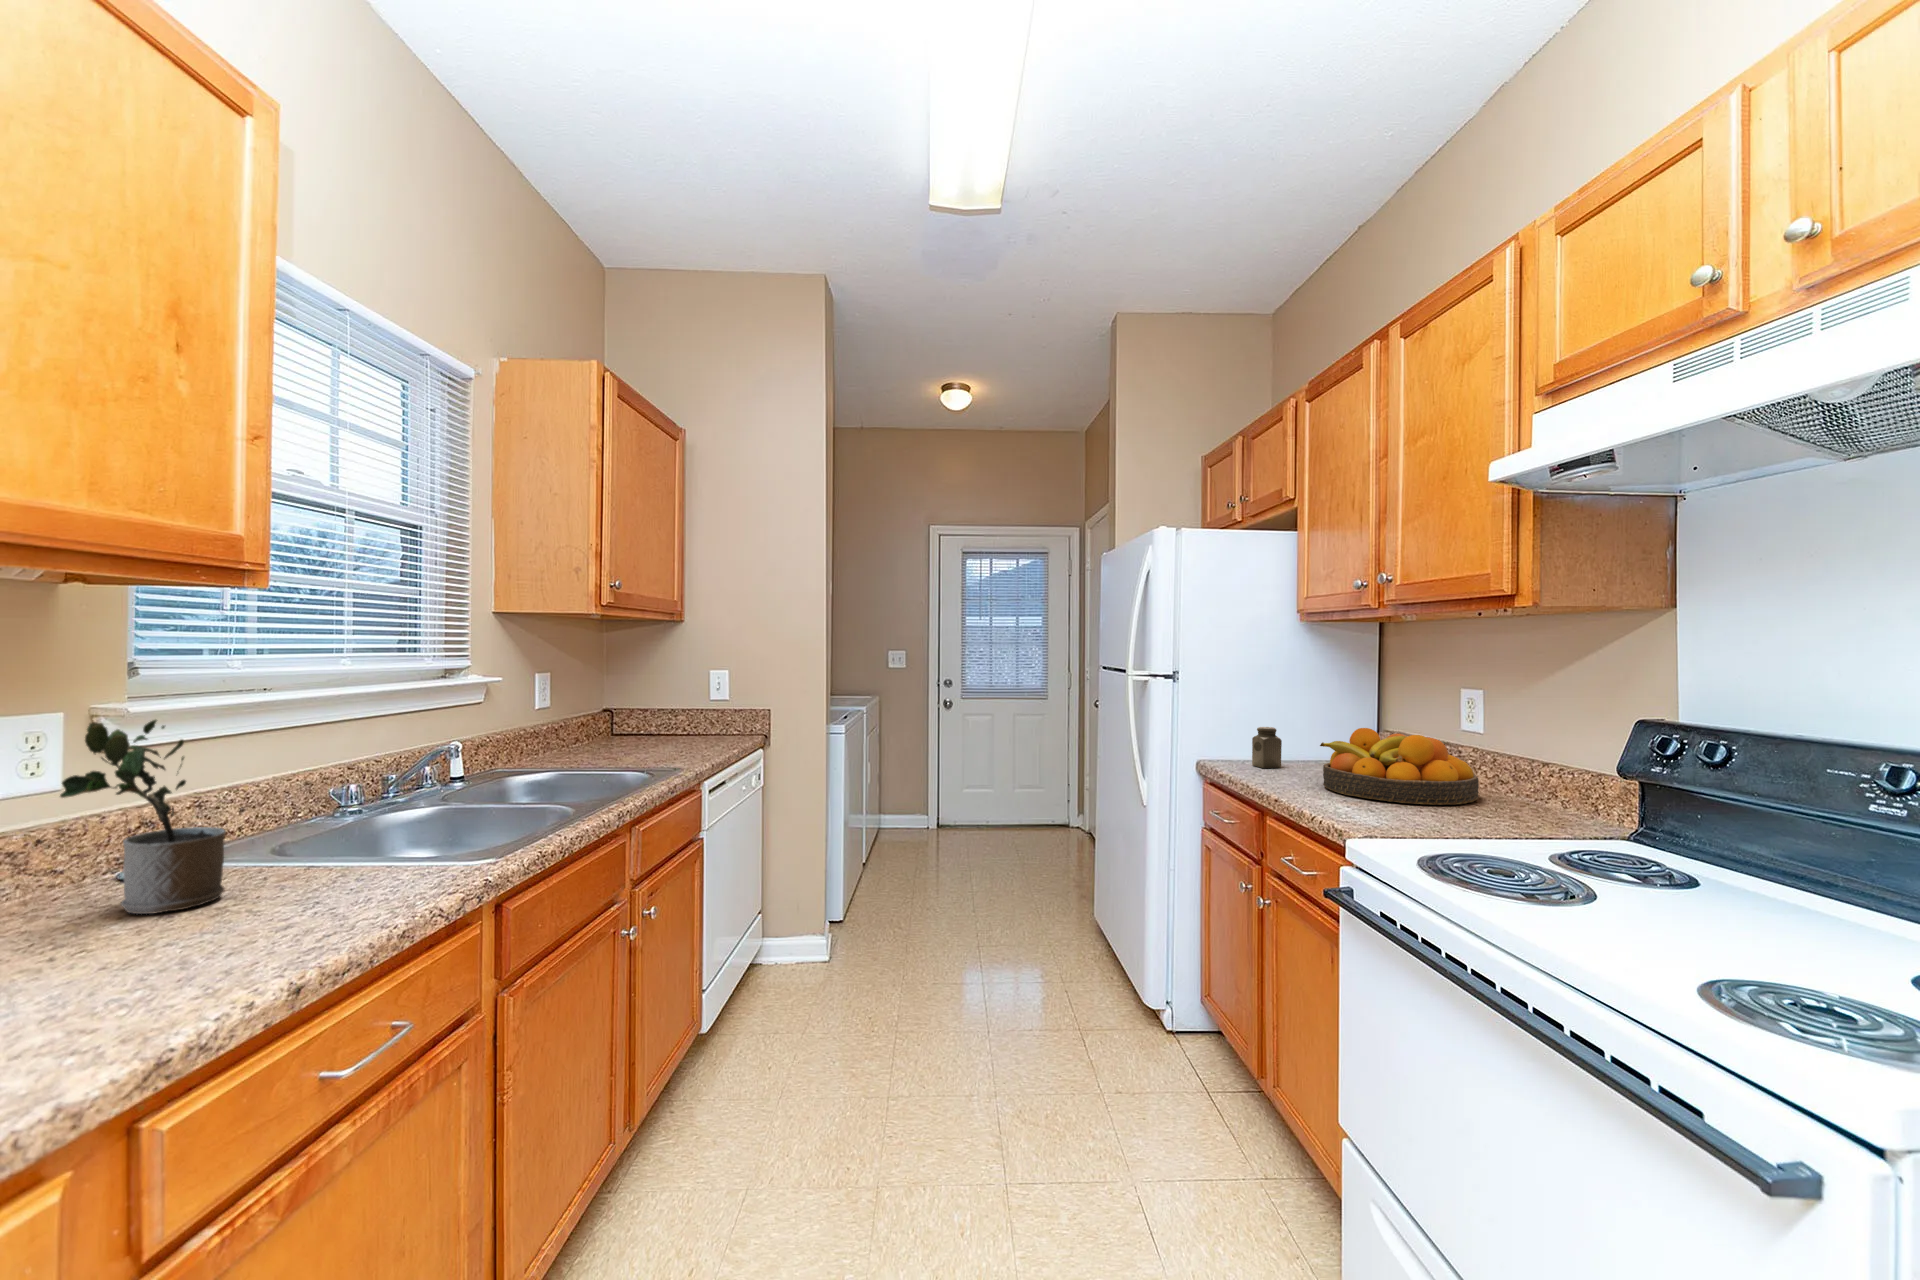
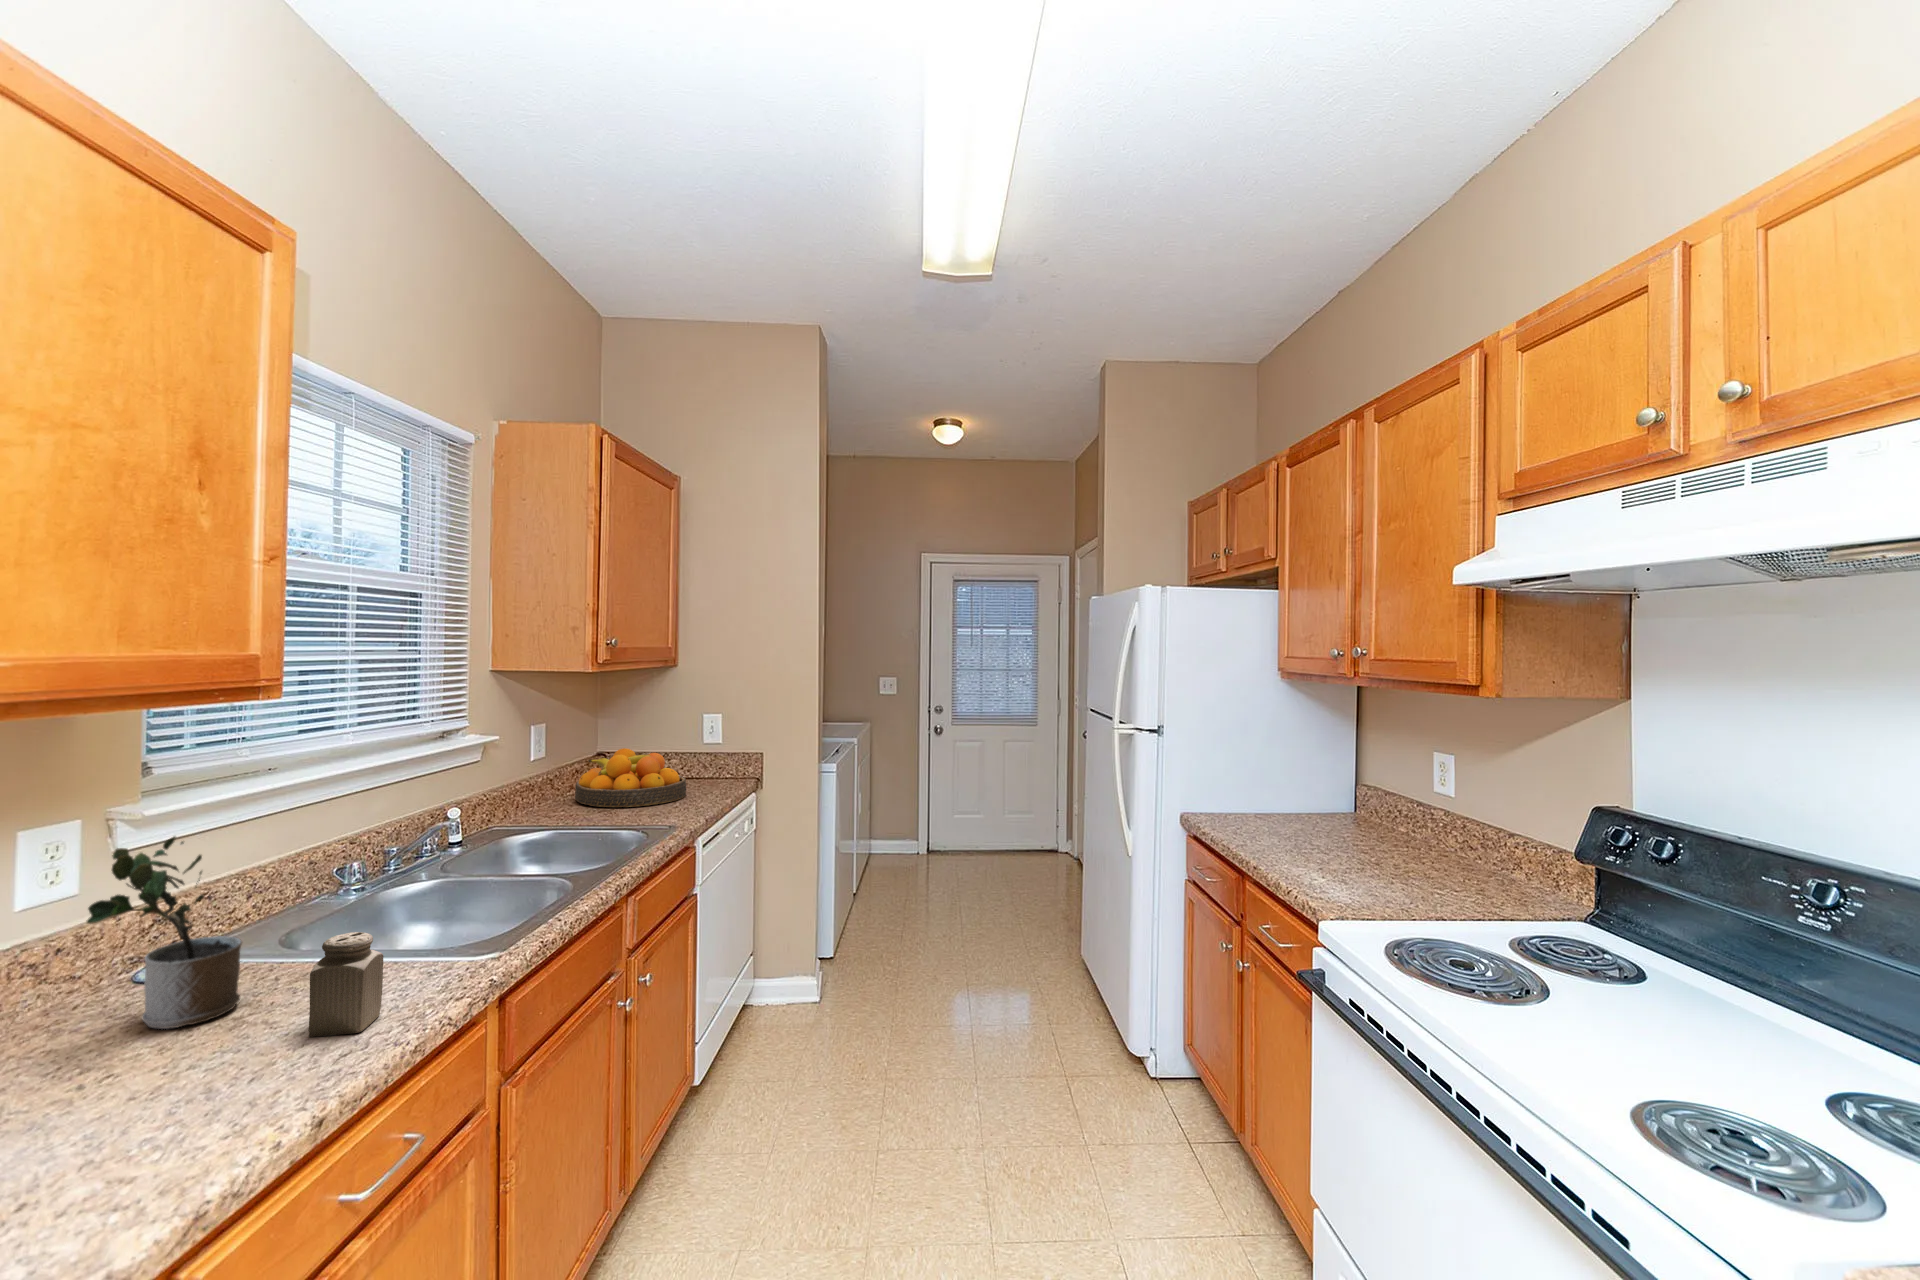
salt shaker: present [1252,727,1282,768] -> present [309,932,384,1036]
fruit bowl: present [1320,728,1479,805] -> present [575,748,686,807]

